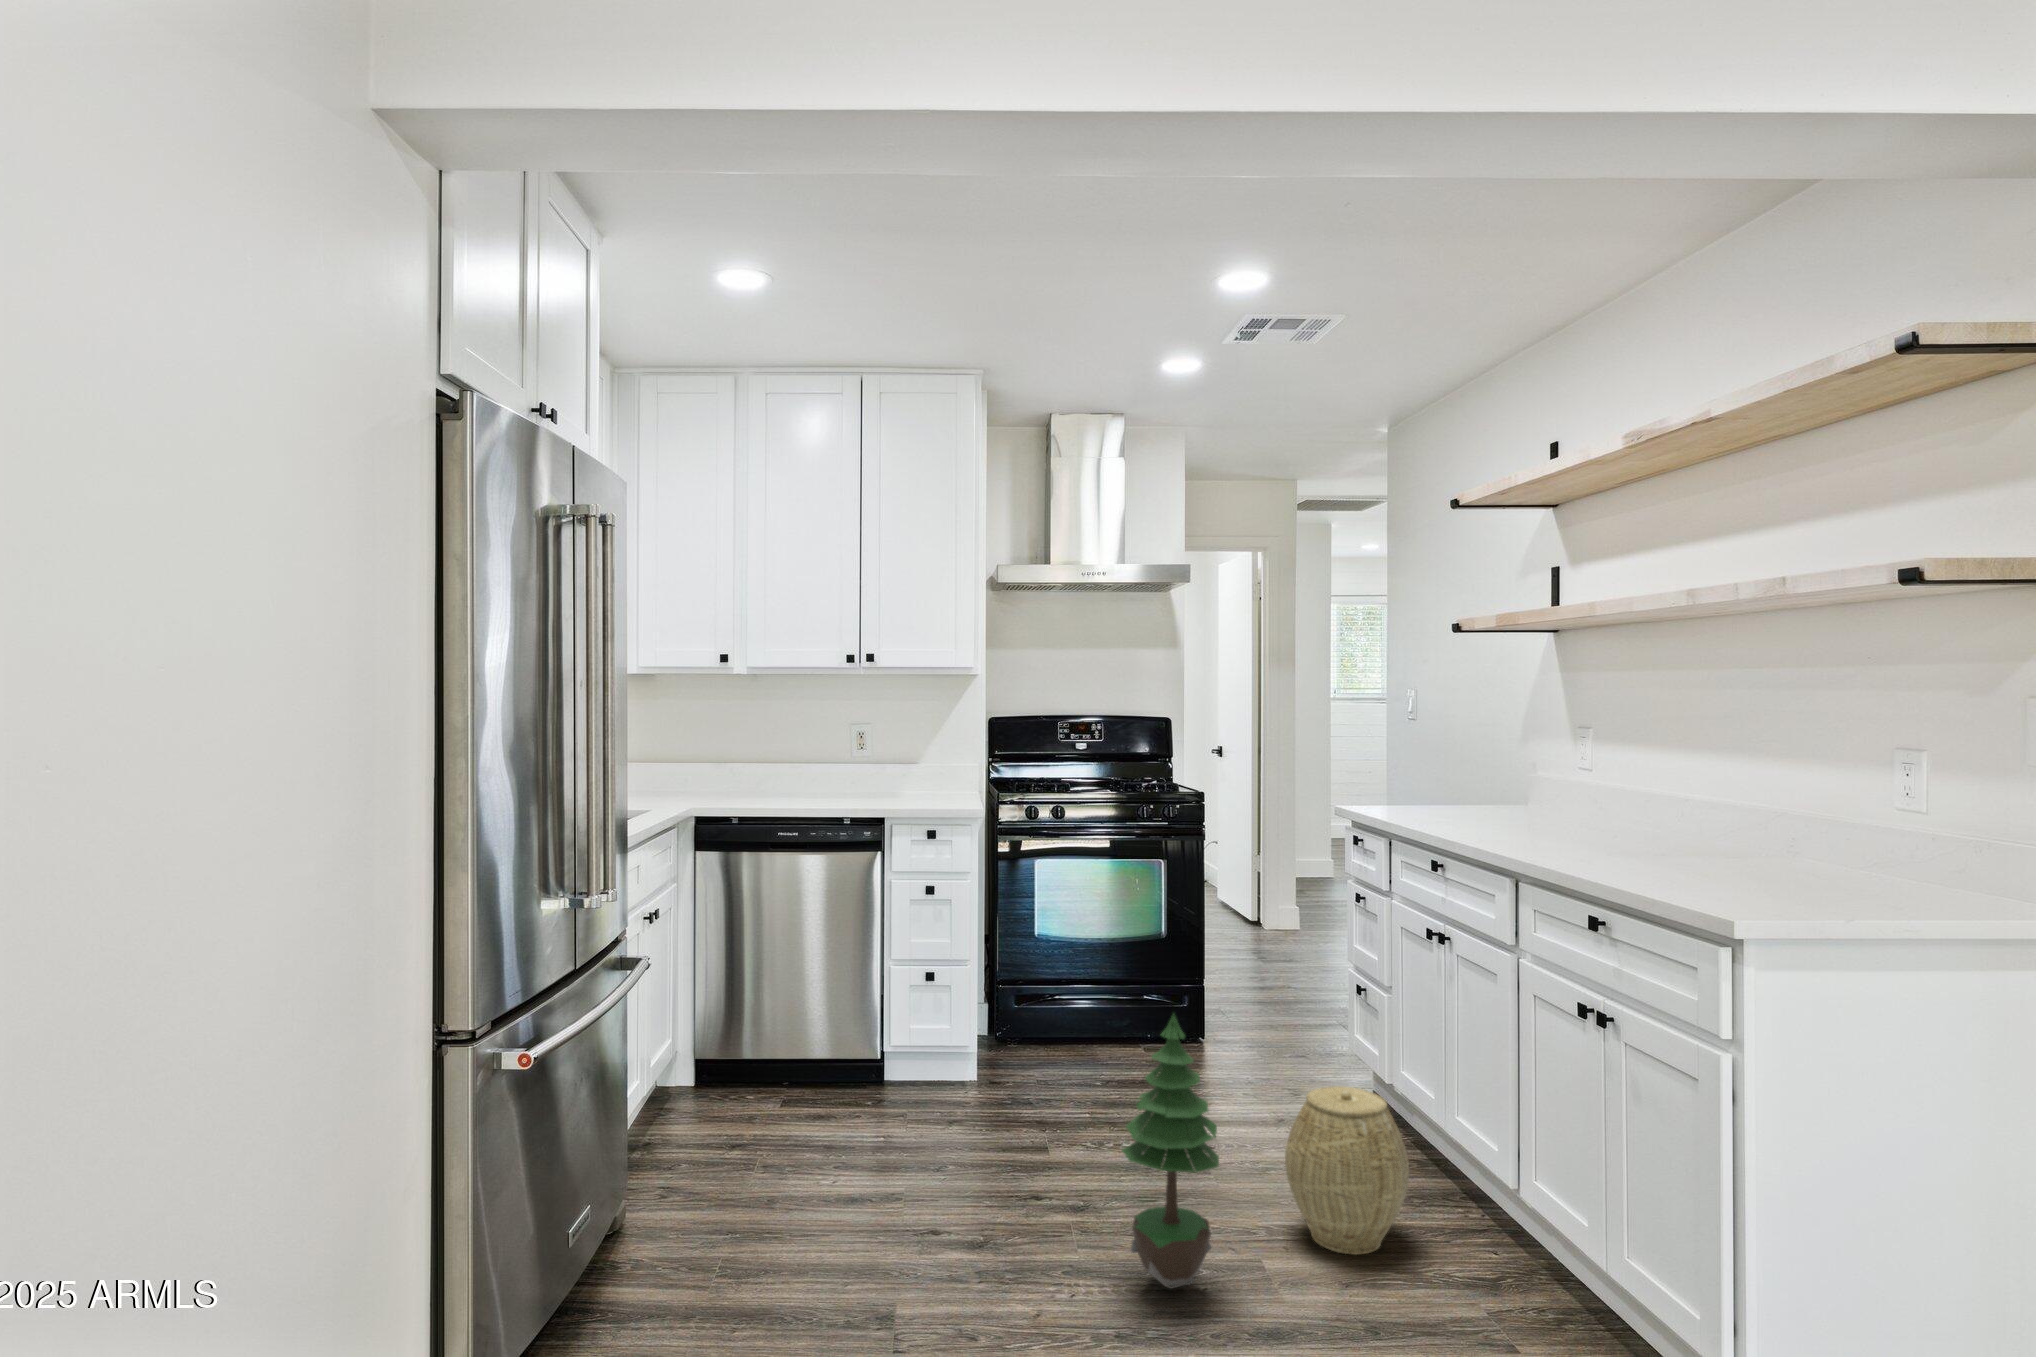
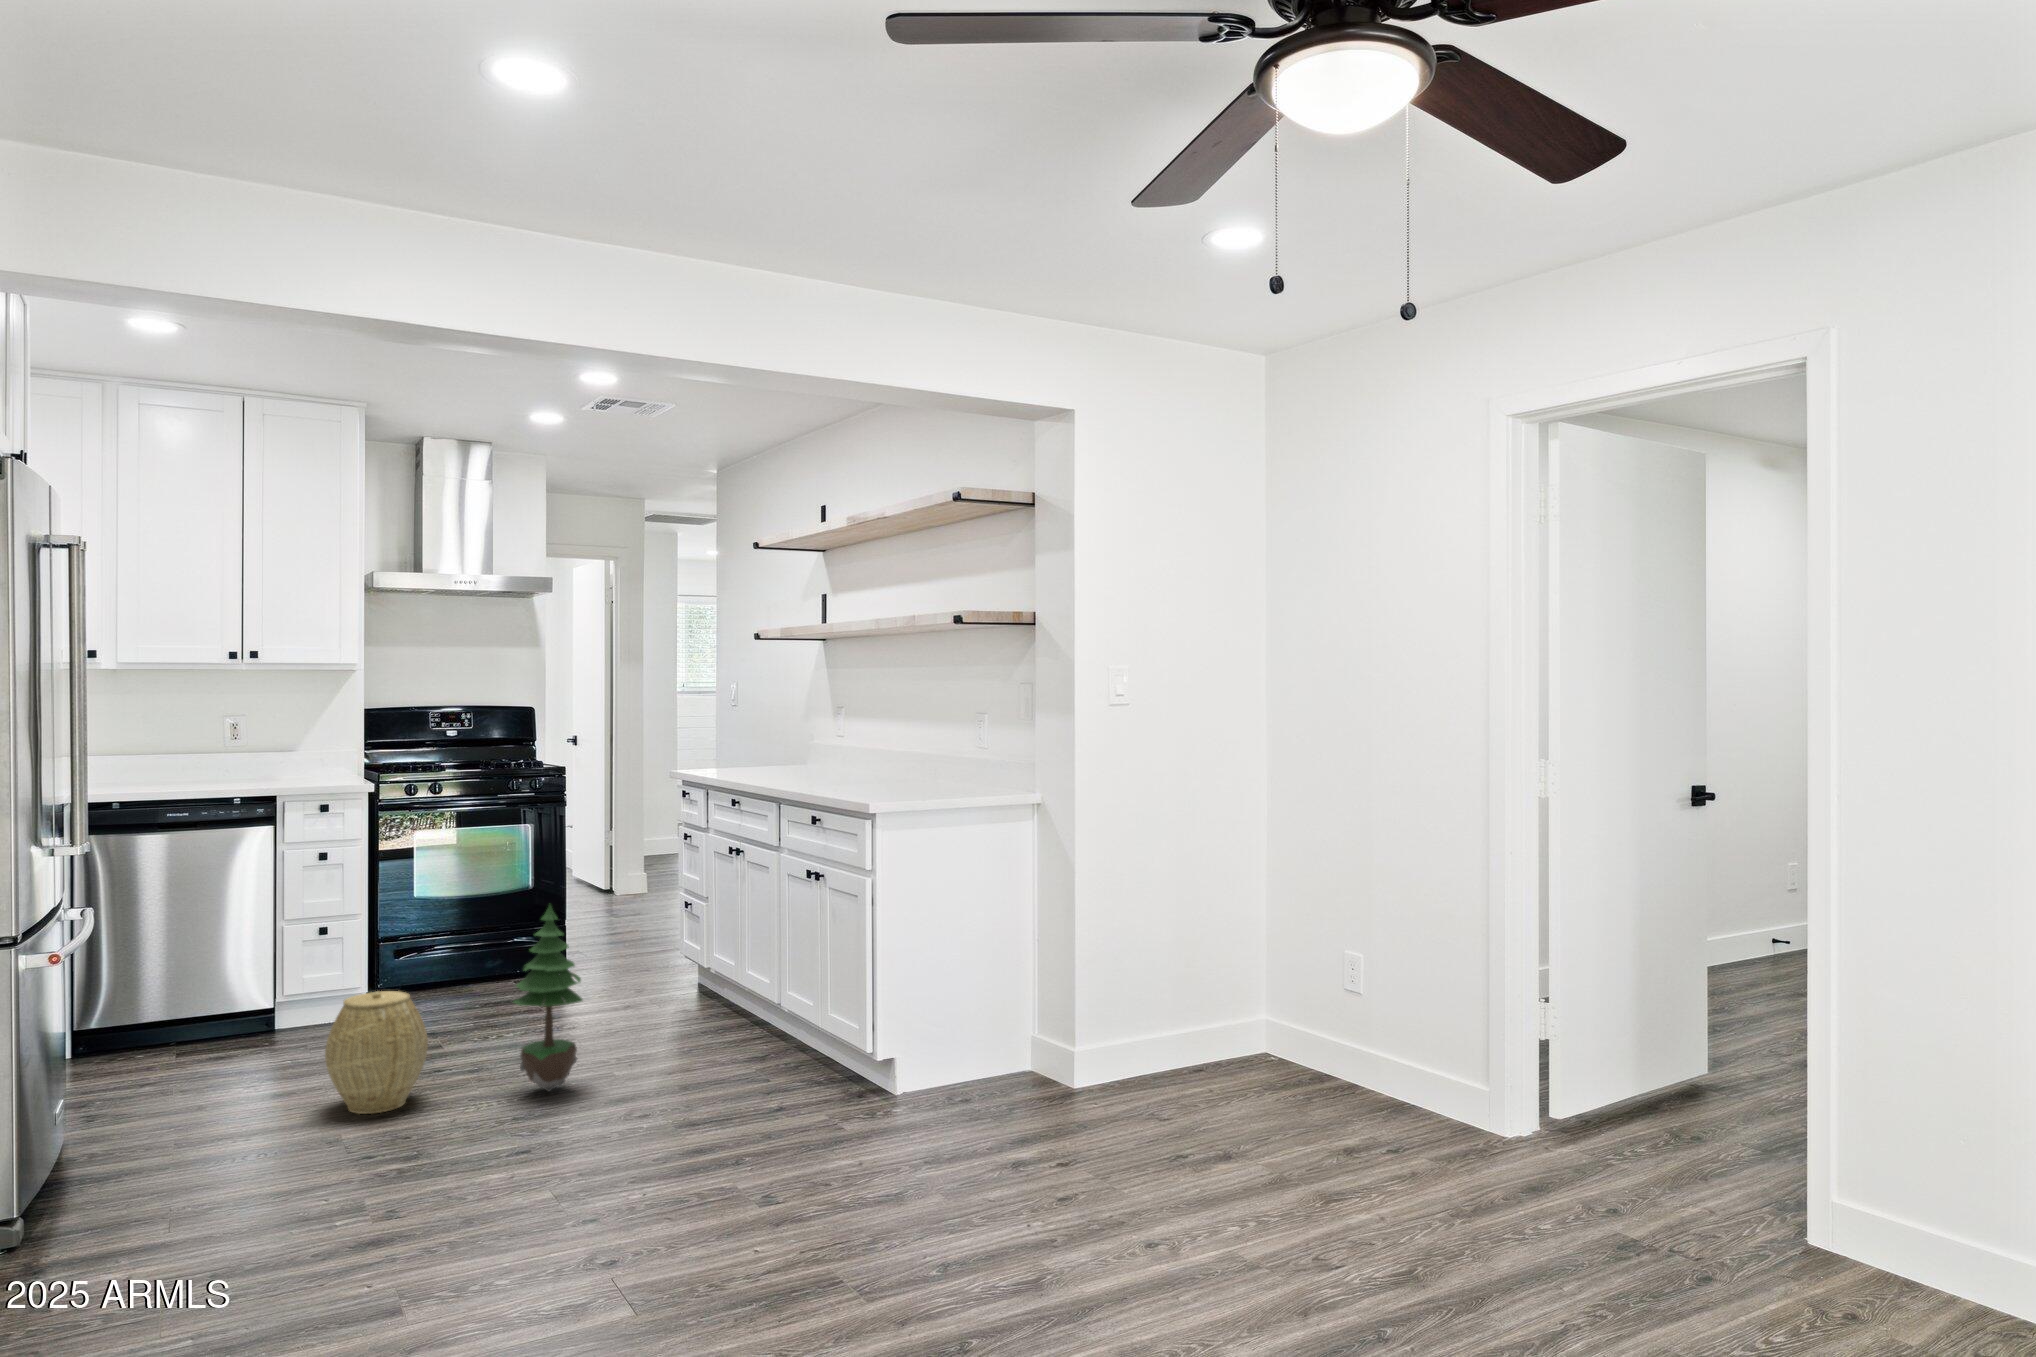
woven basket: present [1285,1086,1409,1255] -> present [325,991,428,1114]

